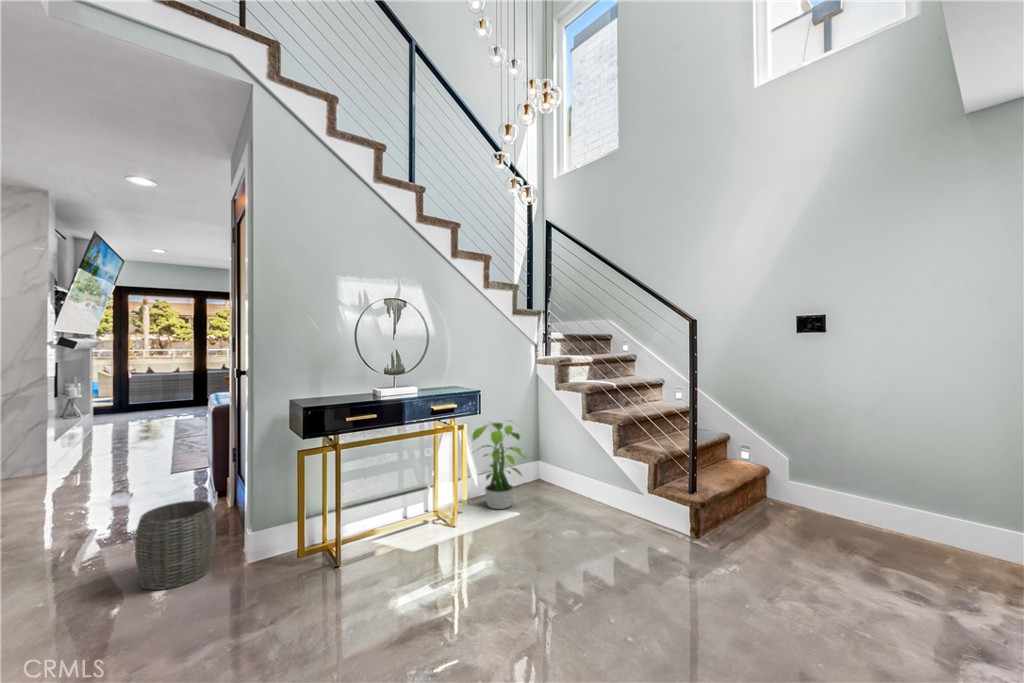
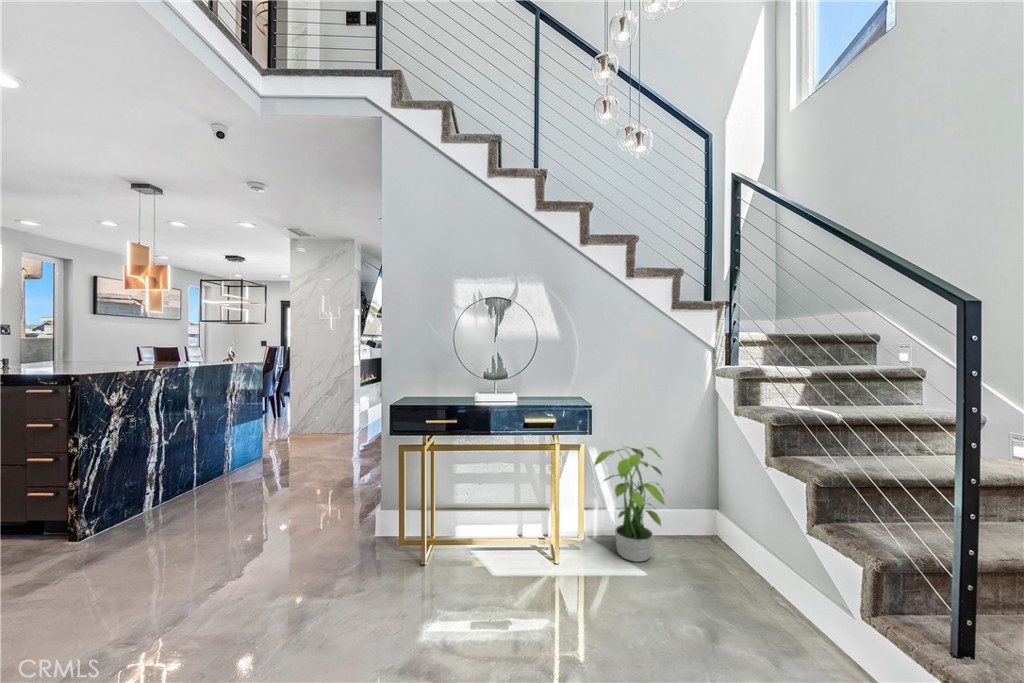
woven basket: present [135,500,216,590] -> none [298,472,355,542]

